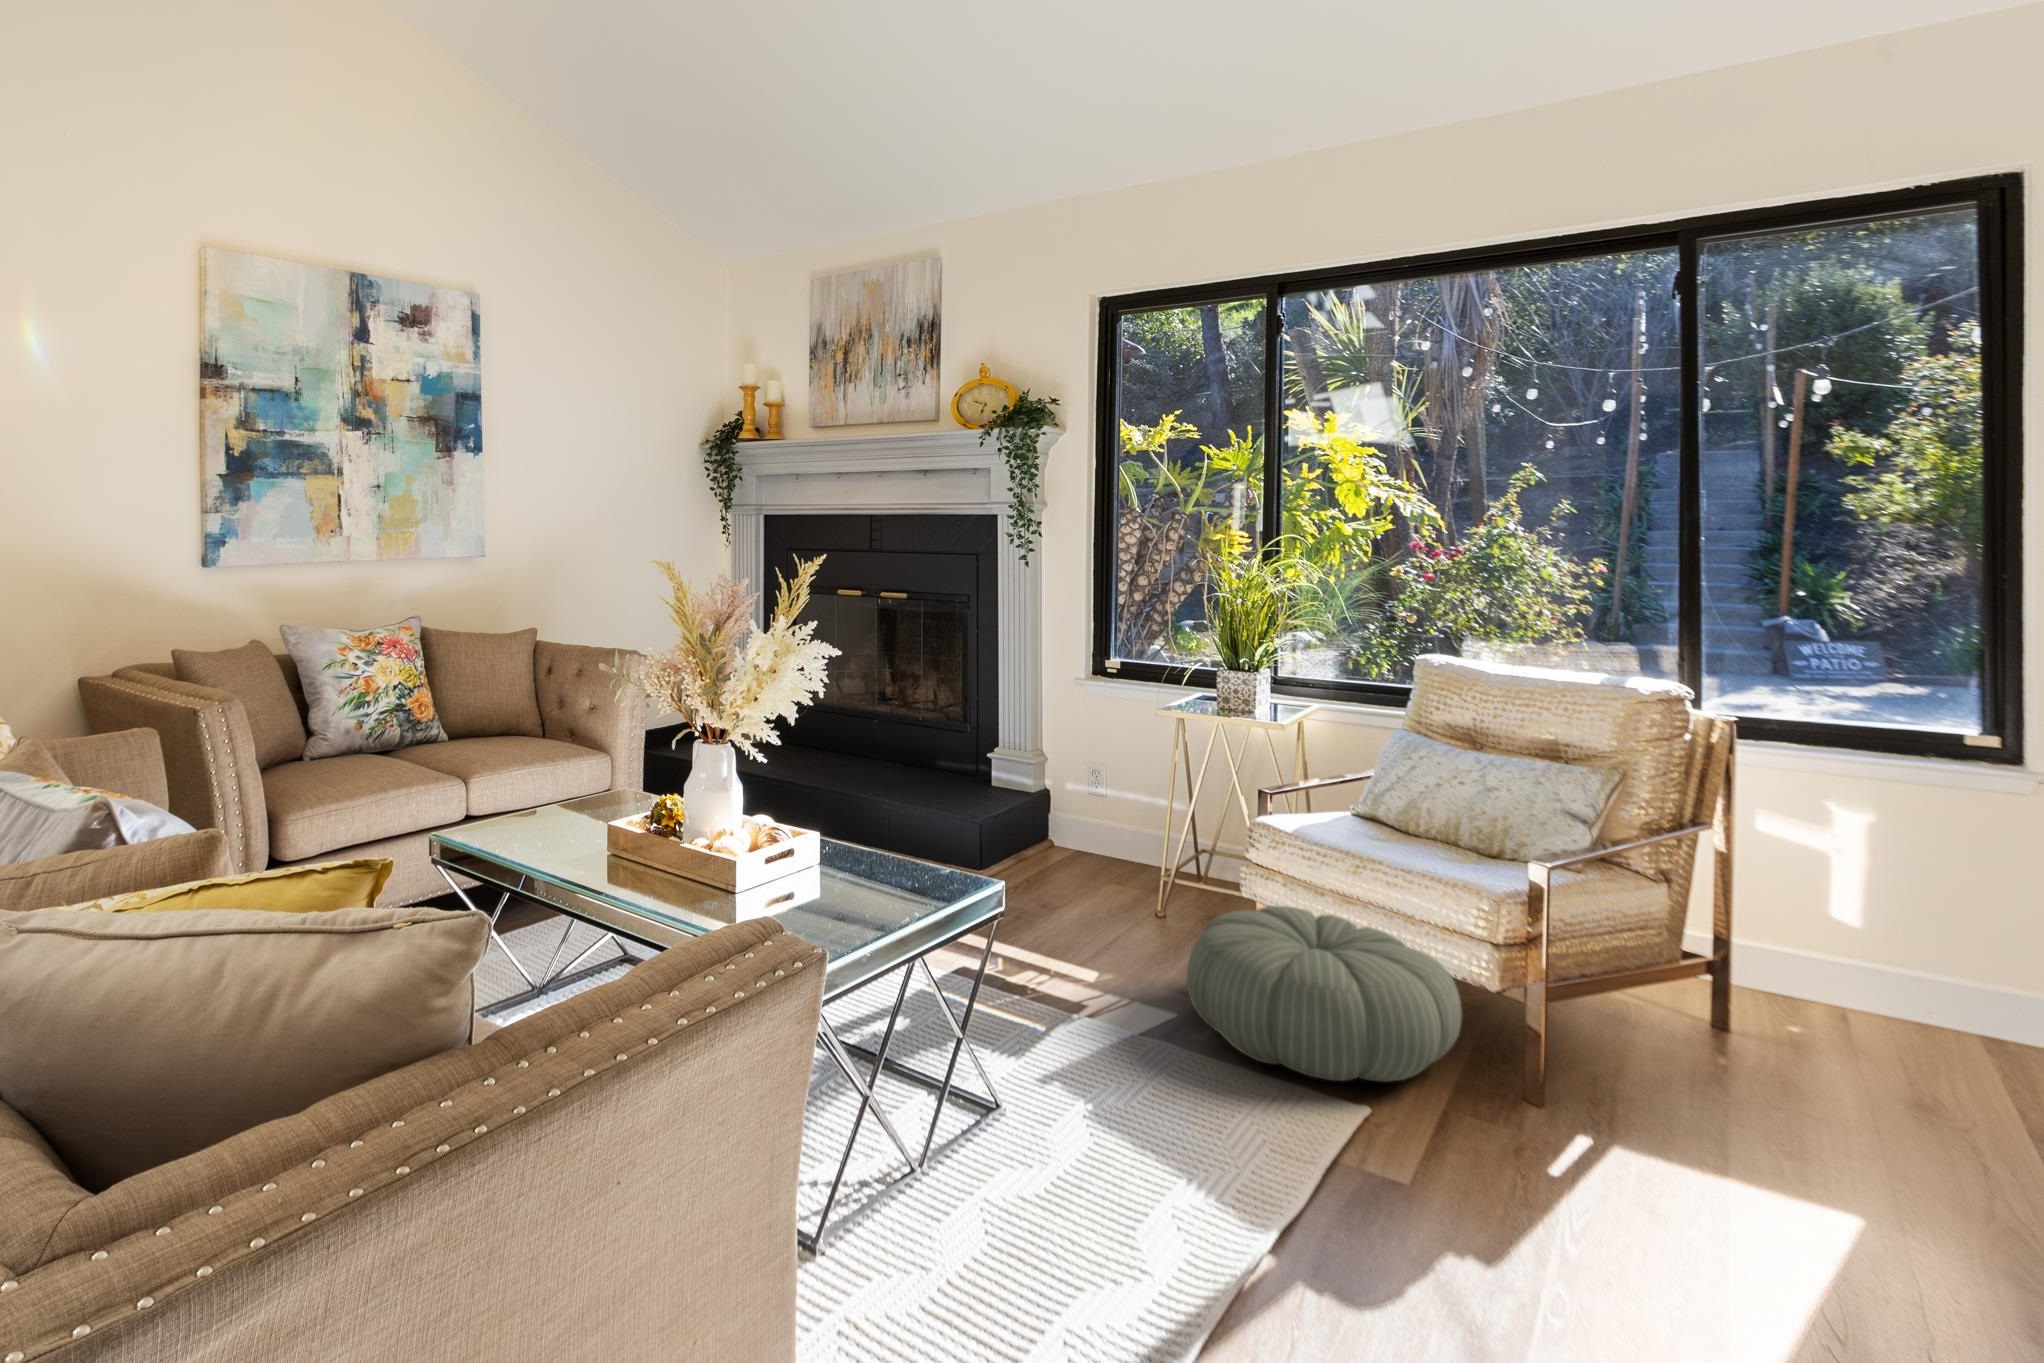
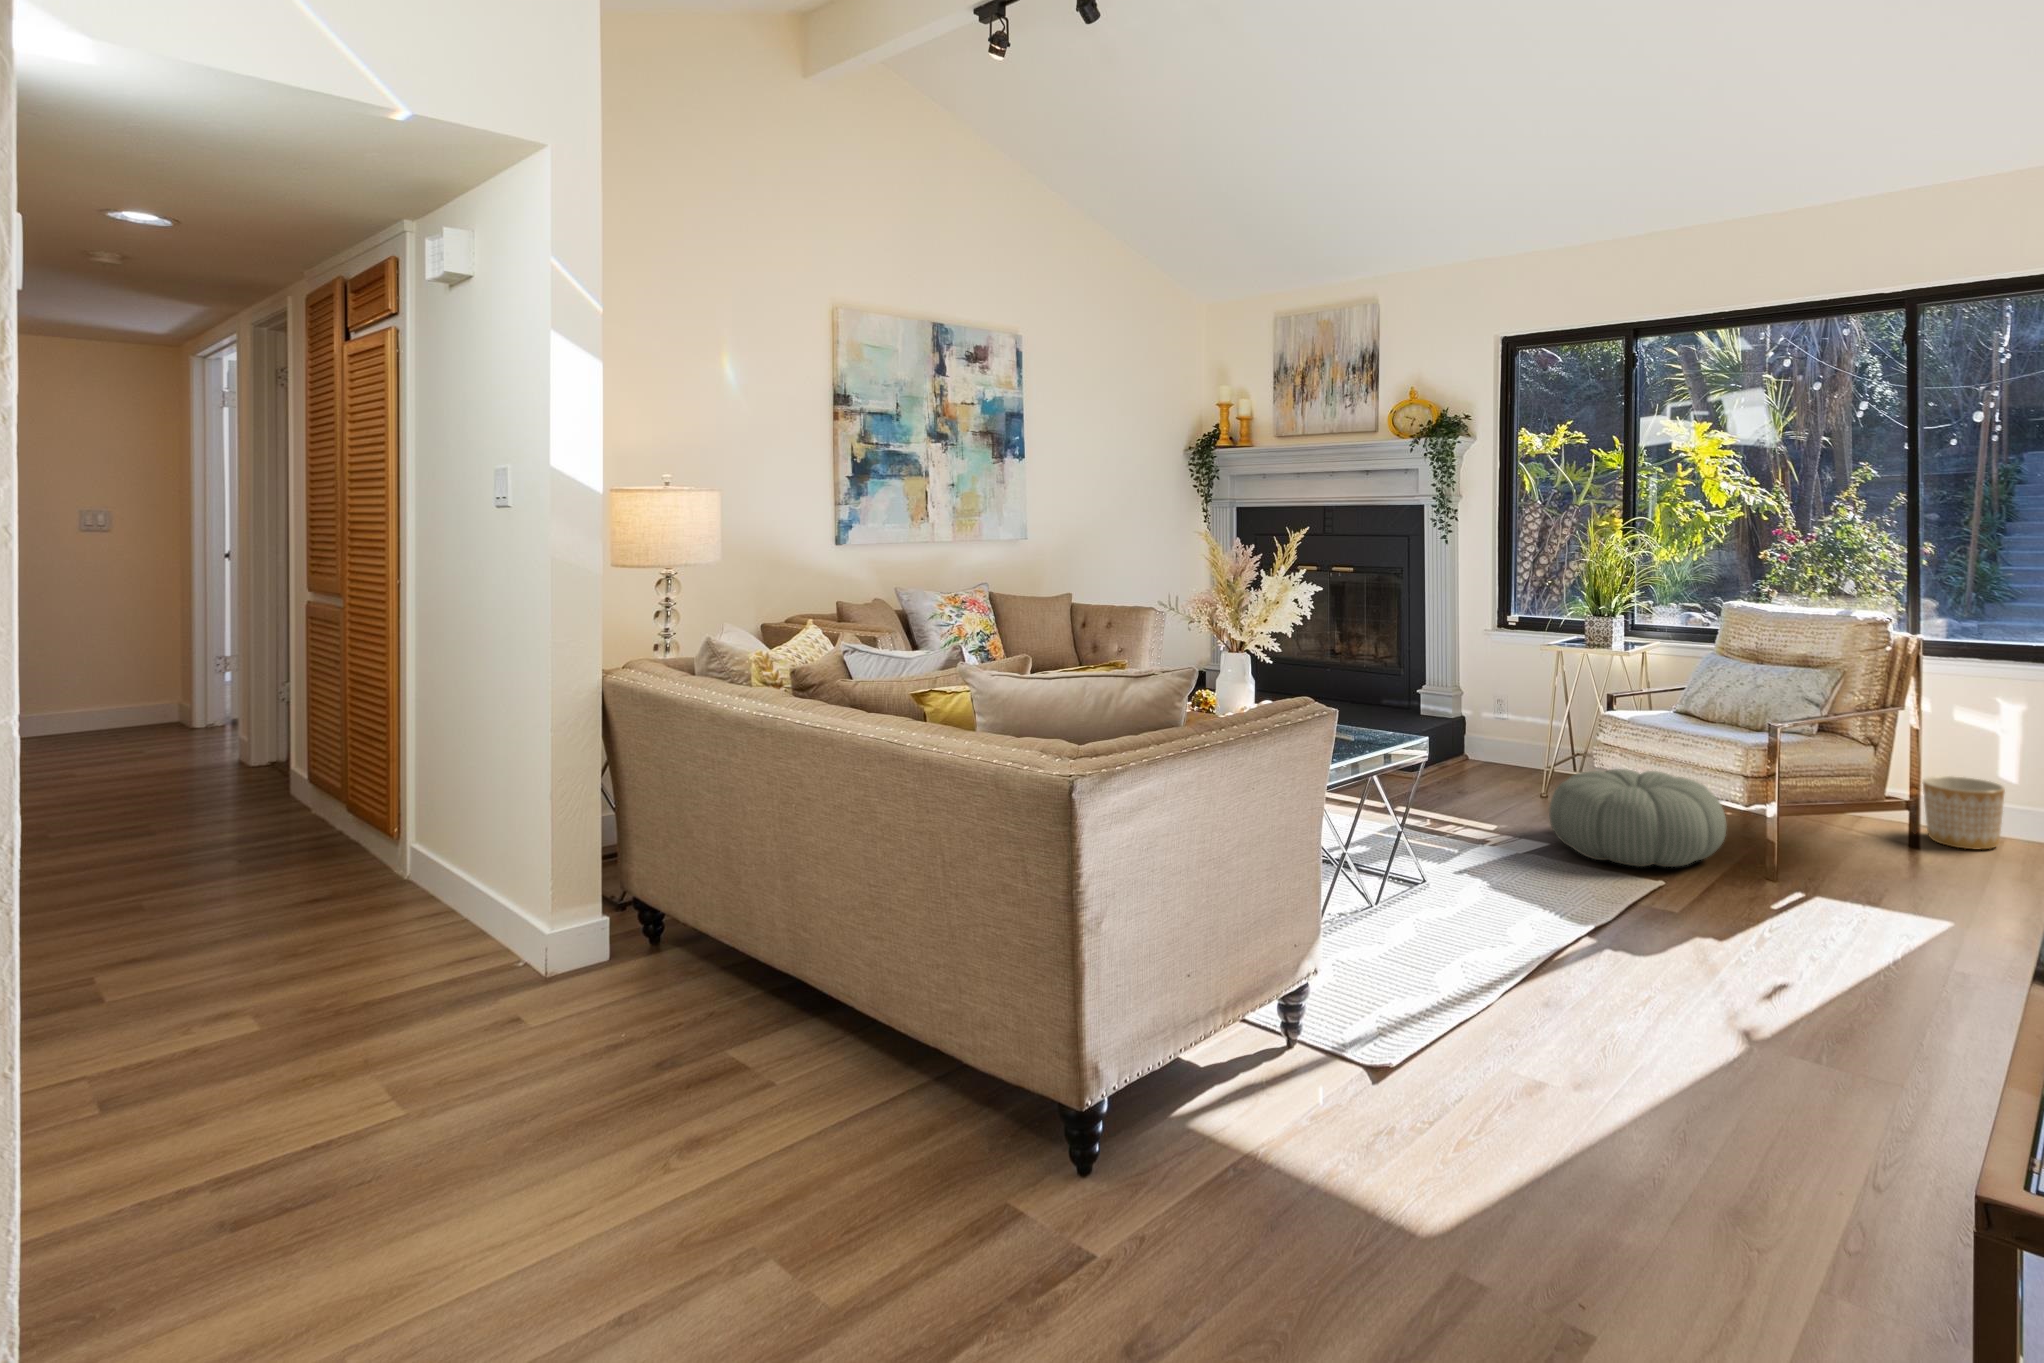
planter: none [1726,917,1863,1038] -> present [1923,776,2005,850]

